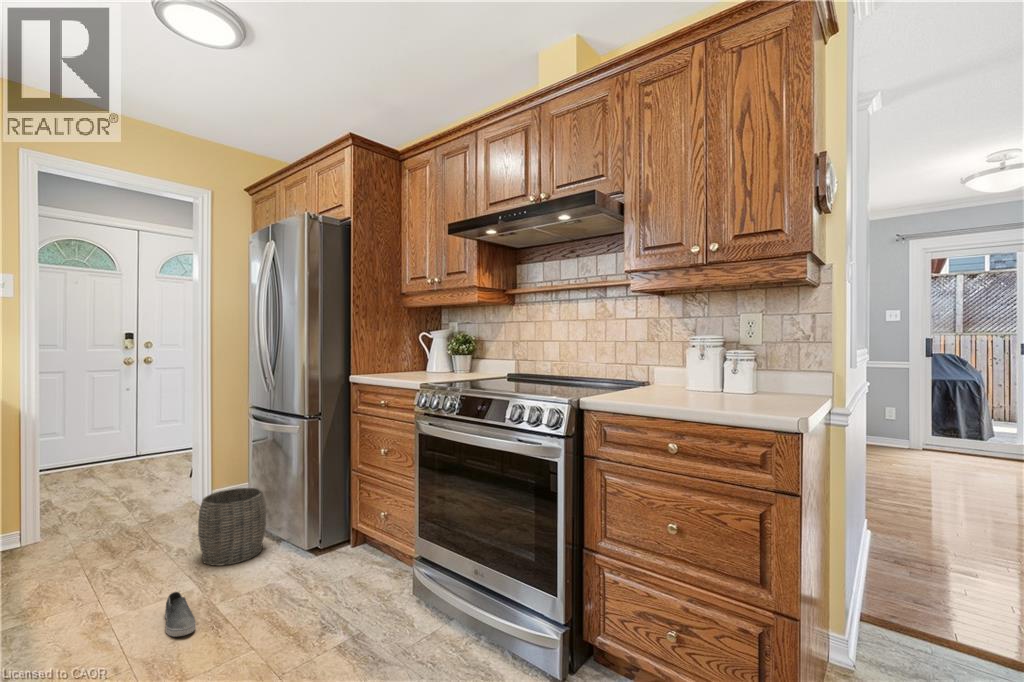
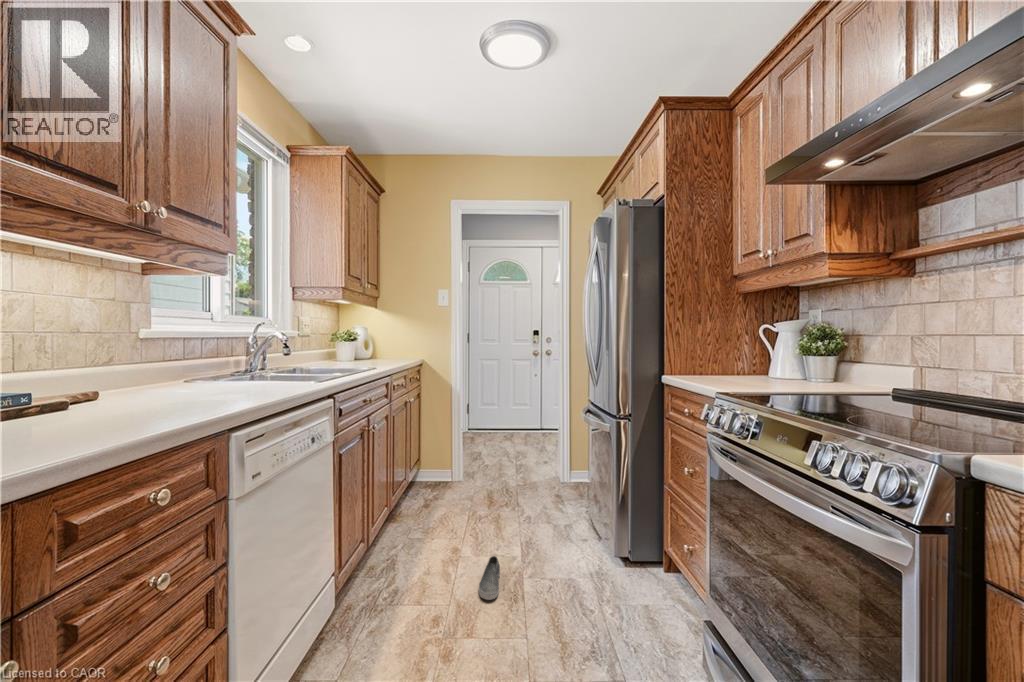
woven basket: present [198,488,266,566] -> none [532,474,587,546]

